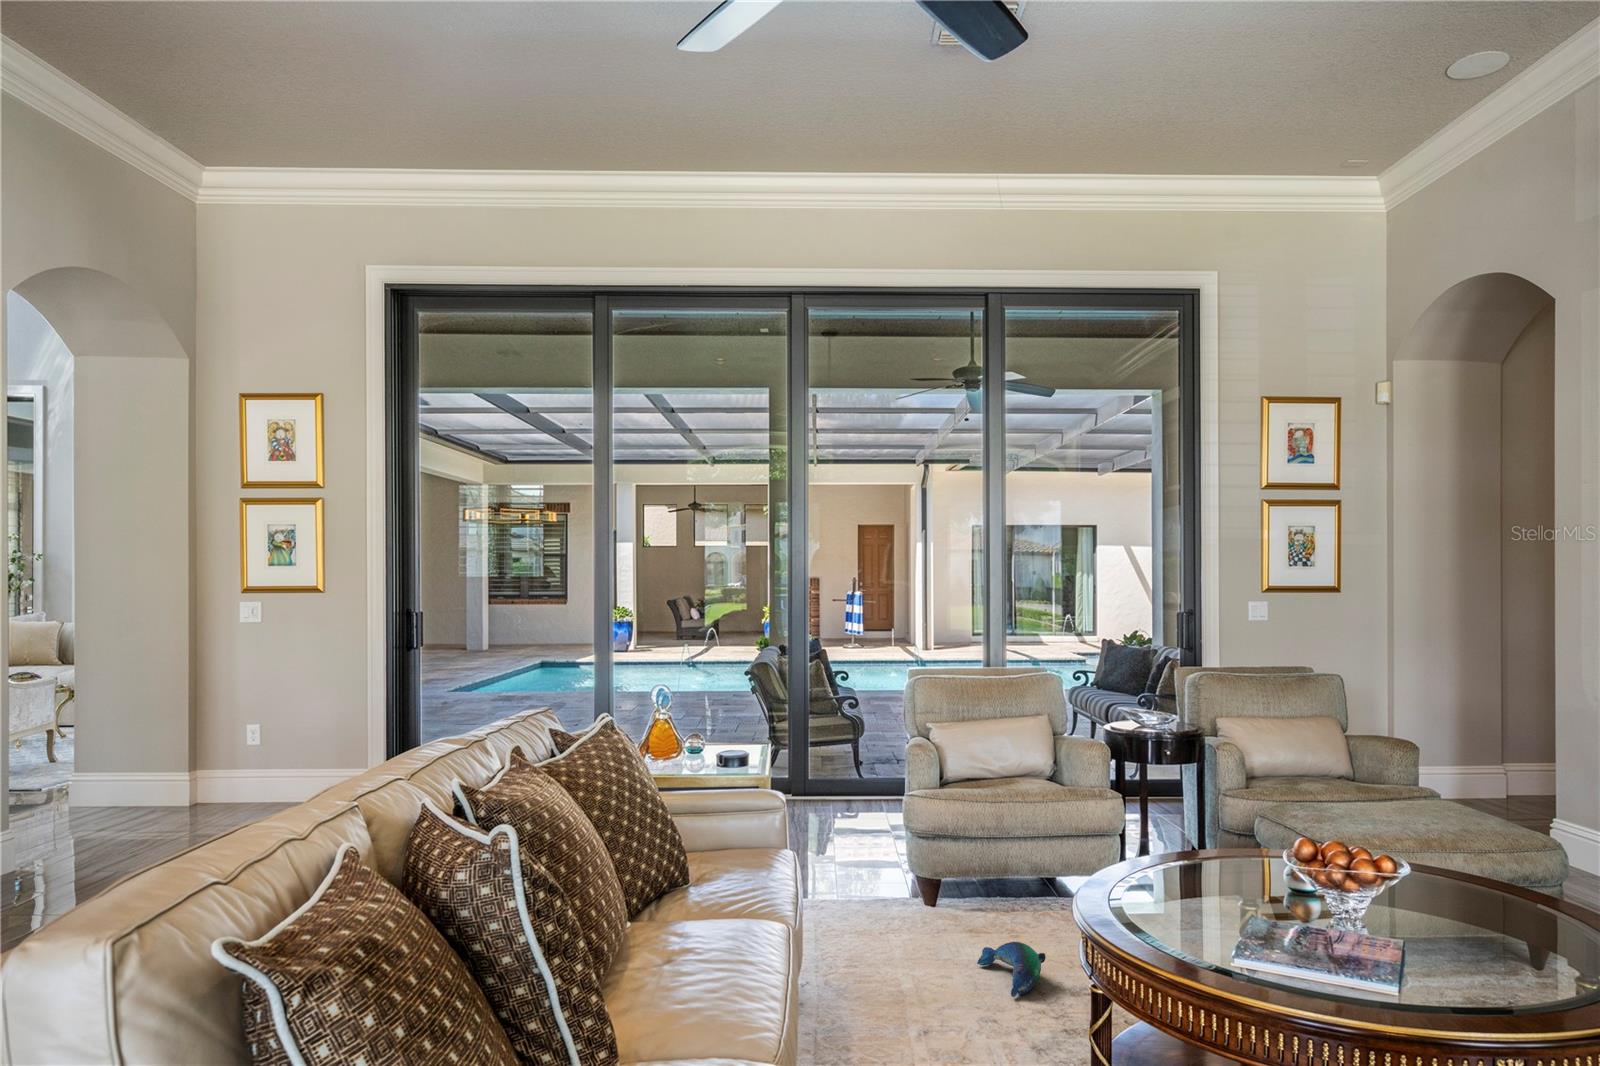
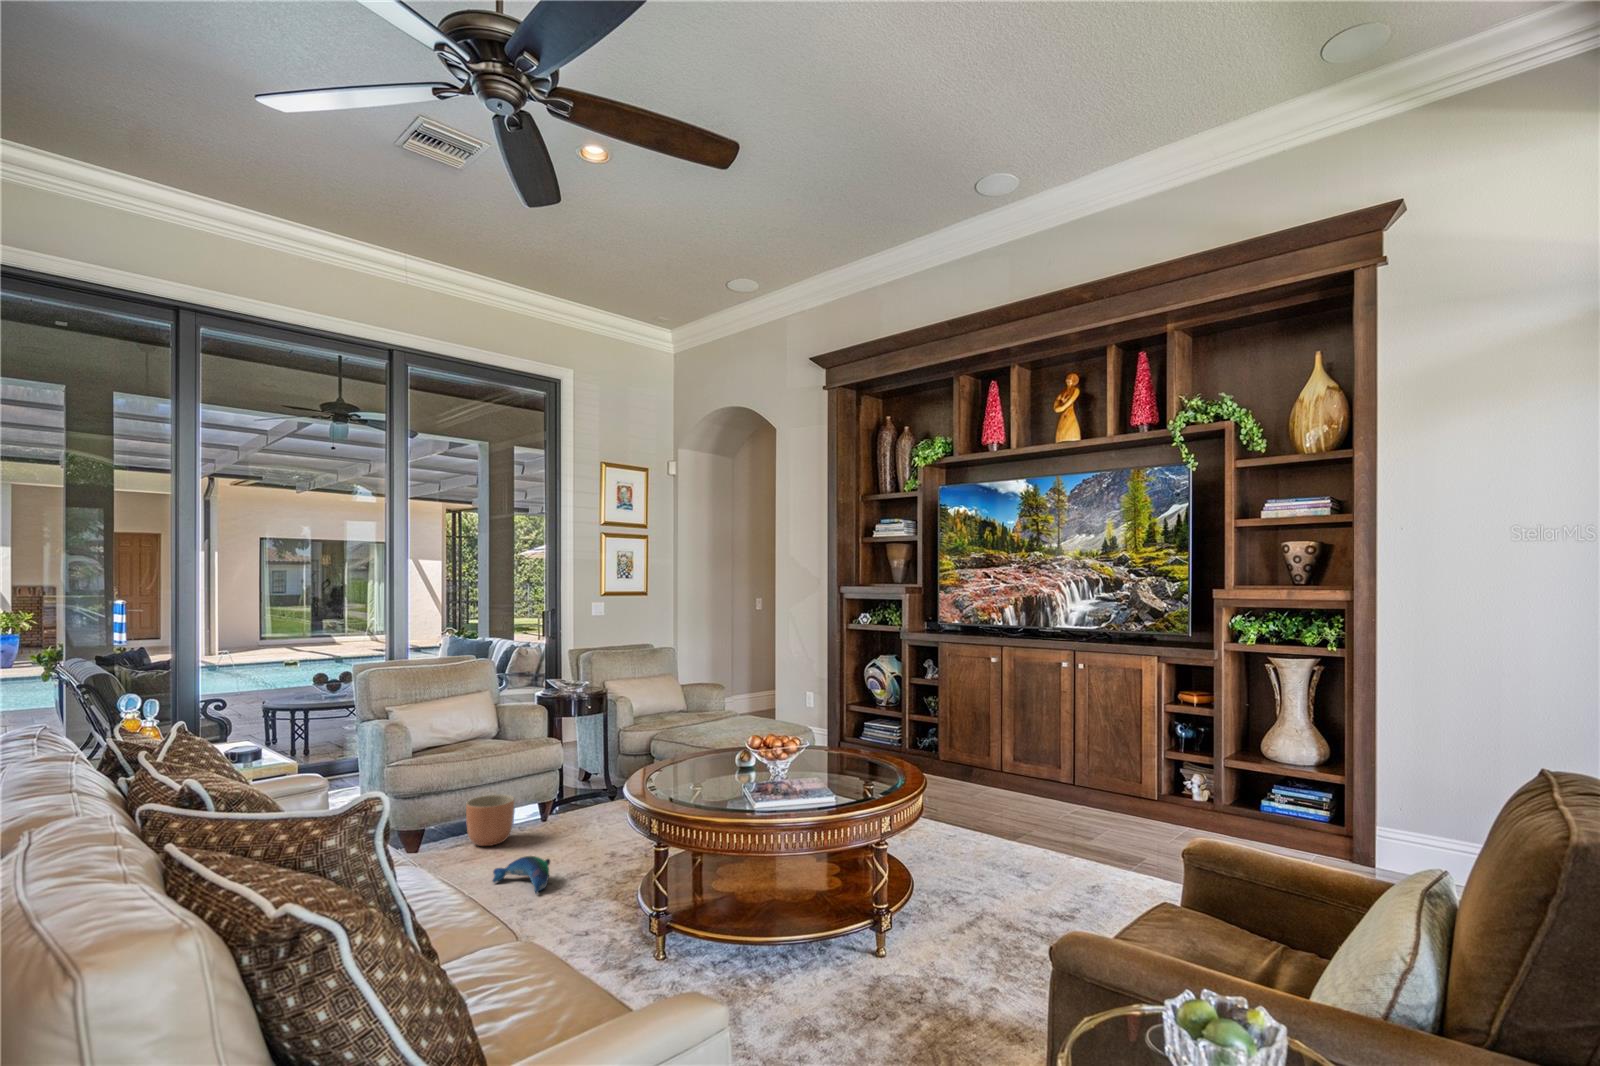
planter: none [986,850,1045,916] -> present [466,794,514,846]

